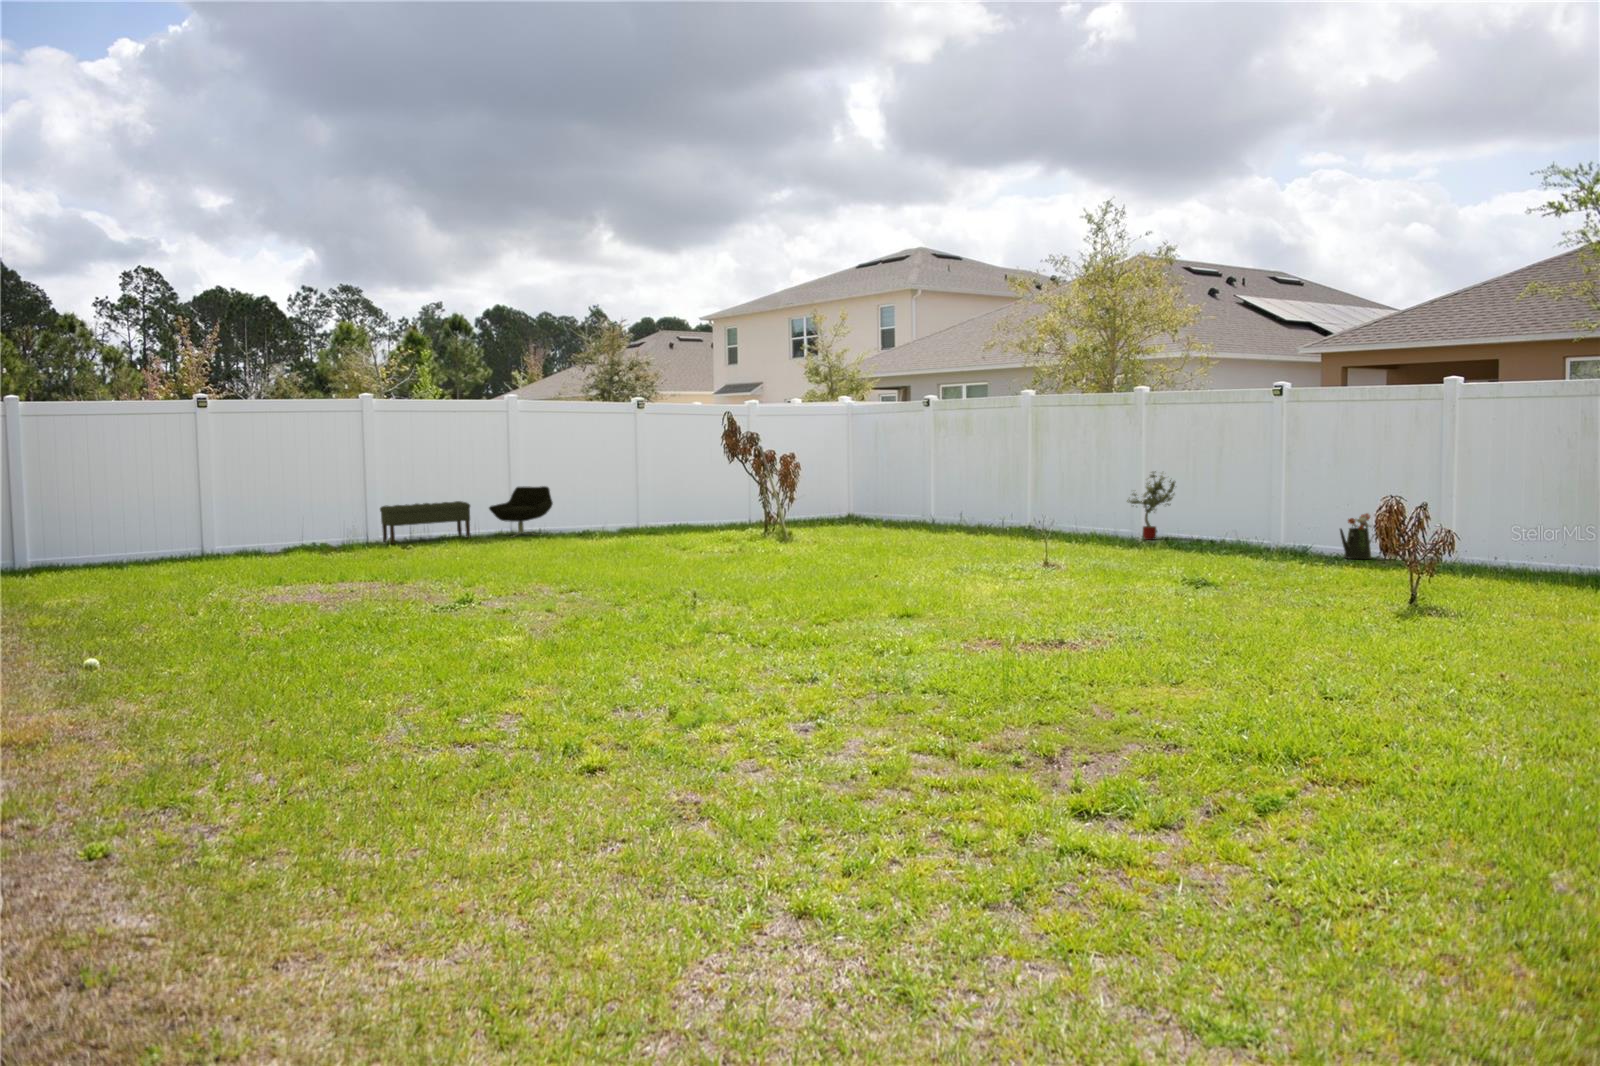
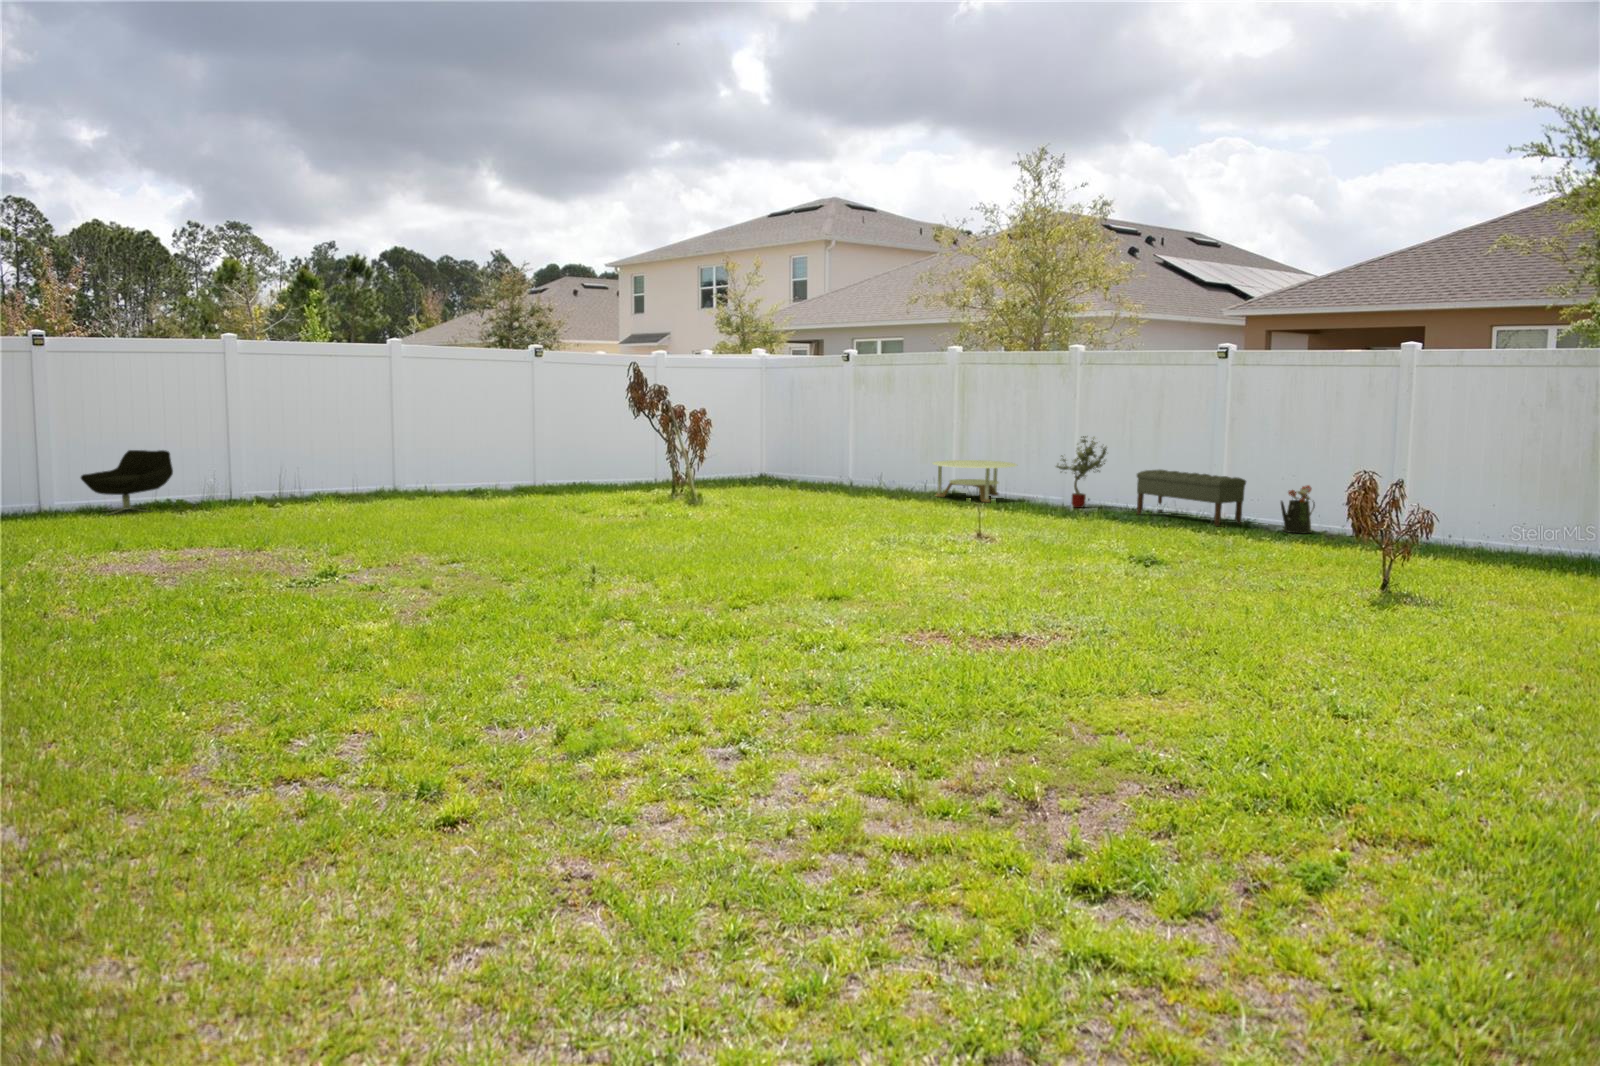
lounge chair: present [489,486,553,536] -> present [81,450,173,514]
round table: none [1009,497,1091,536] -> present [933,460,1017,503]
bench: present [380,501,470,544] -> present [1137,470,1246,526]

